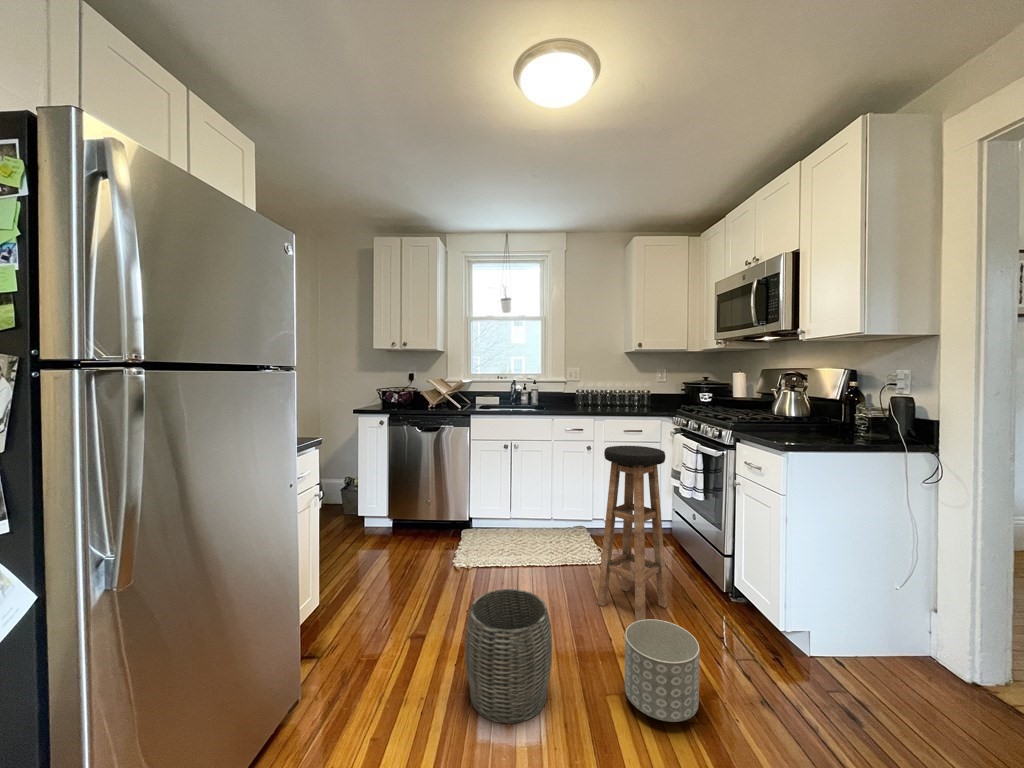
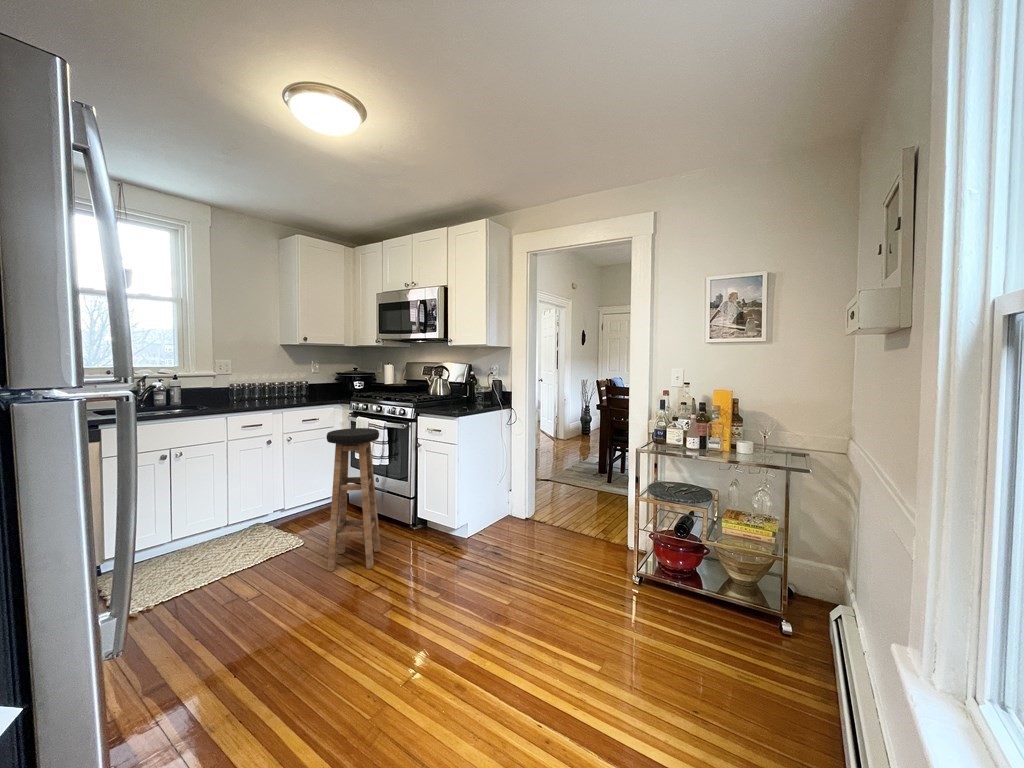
woven basket: present [465,589,552,724] -> none [259,568,348,691]
planter: present [625,619,700,722] -> none [392,546,443,610]

